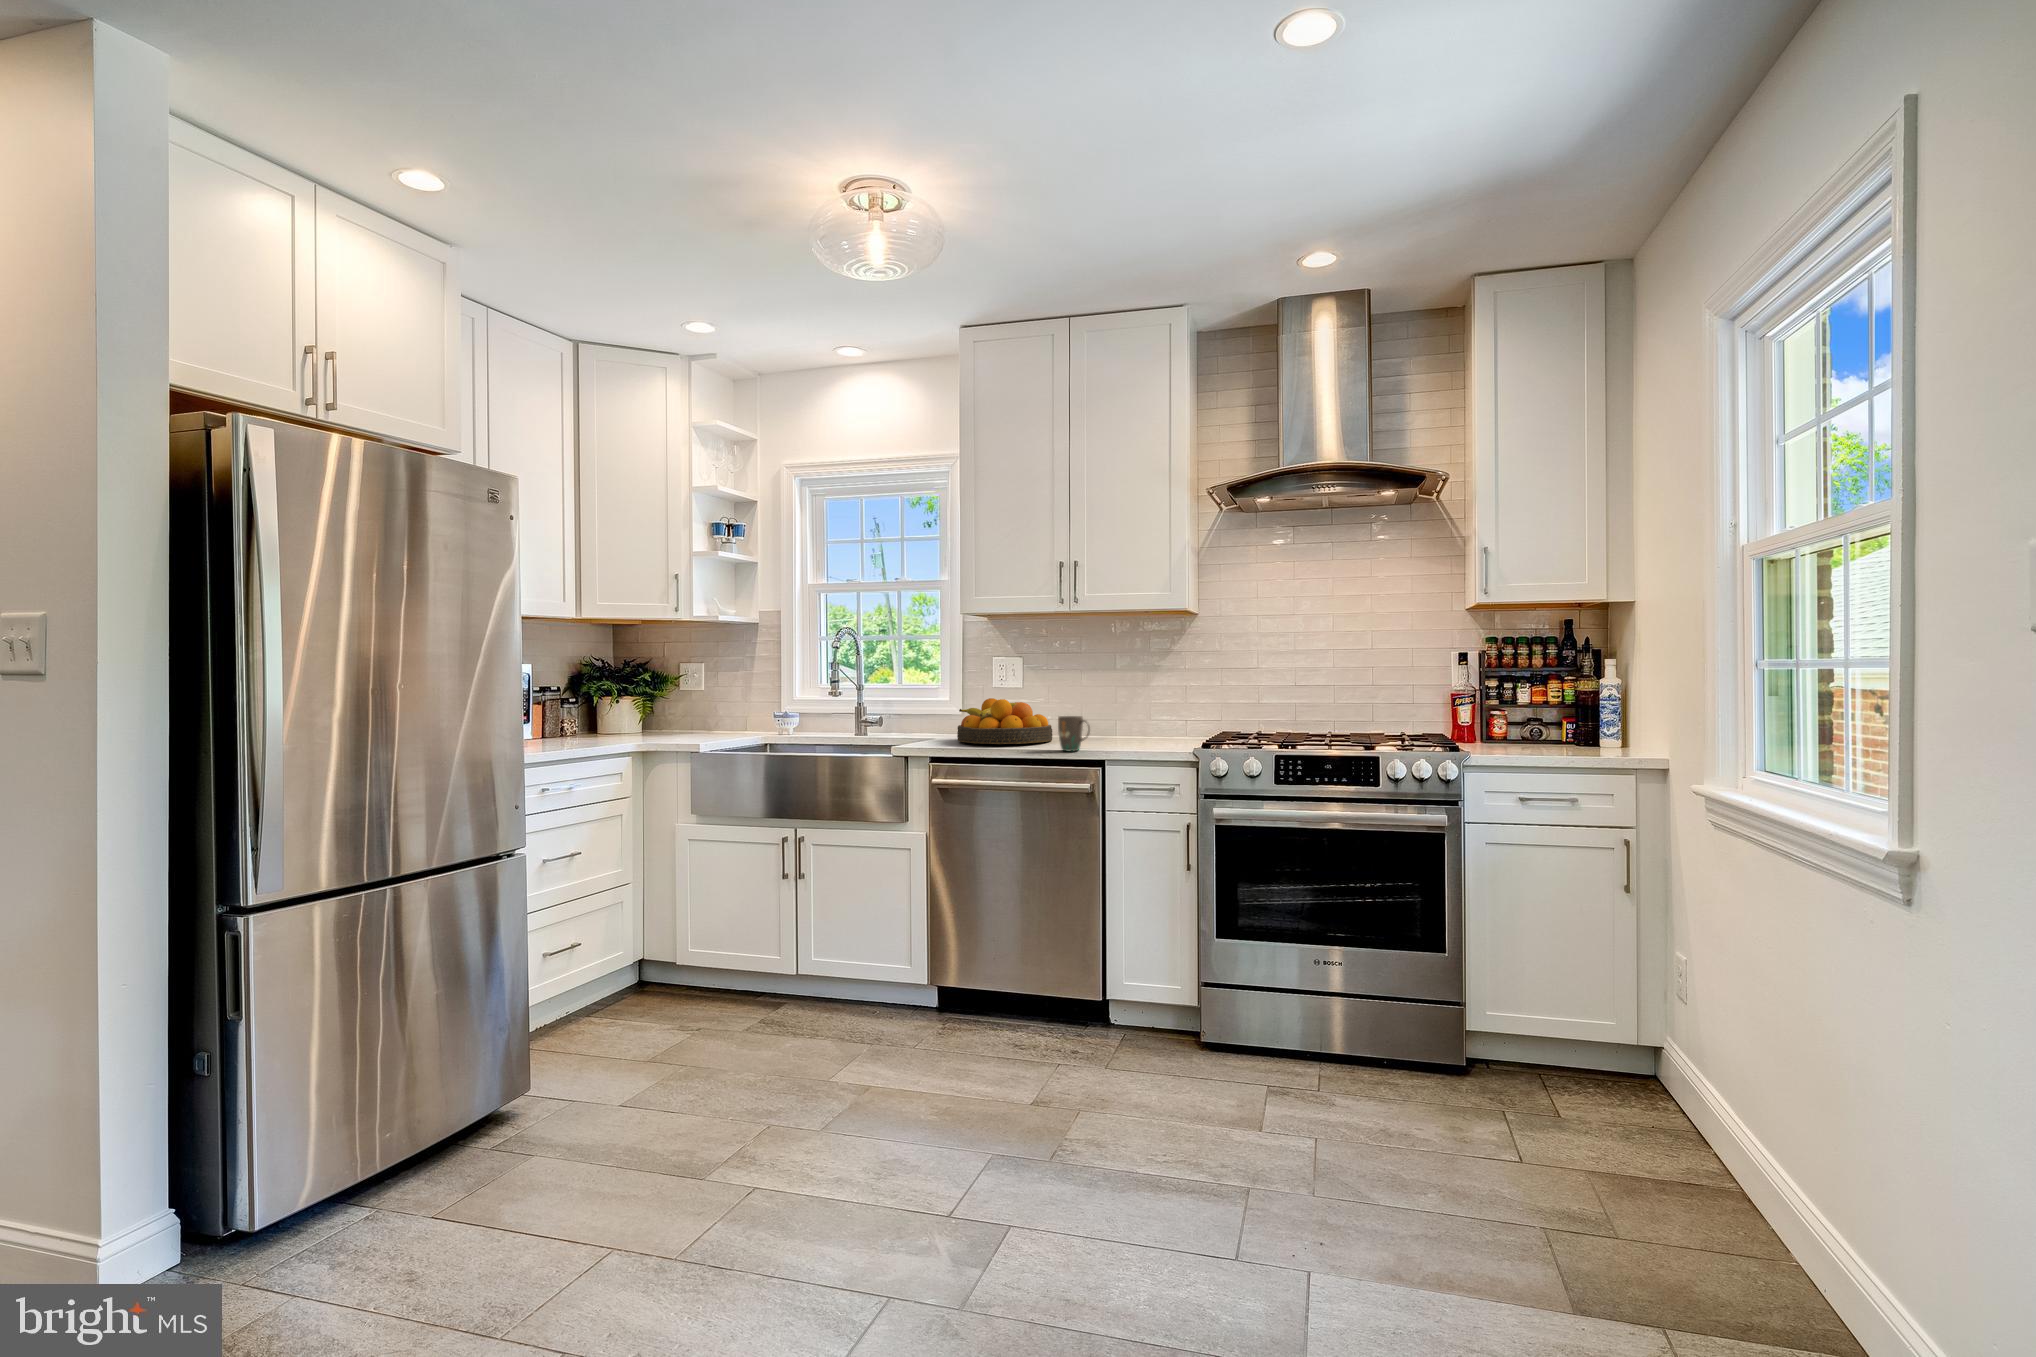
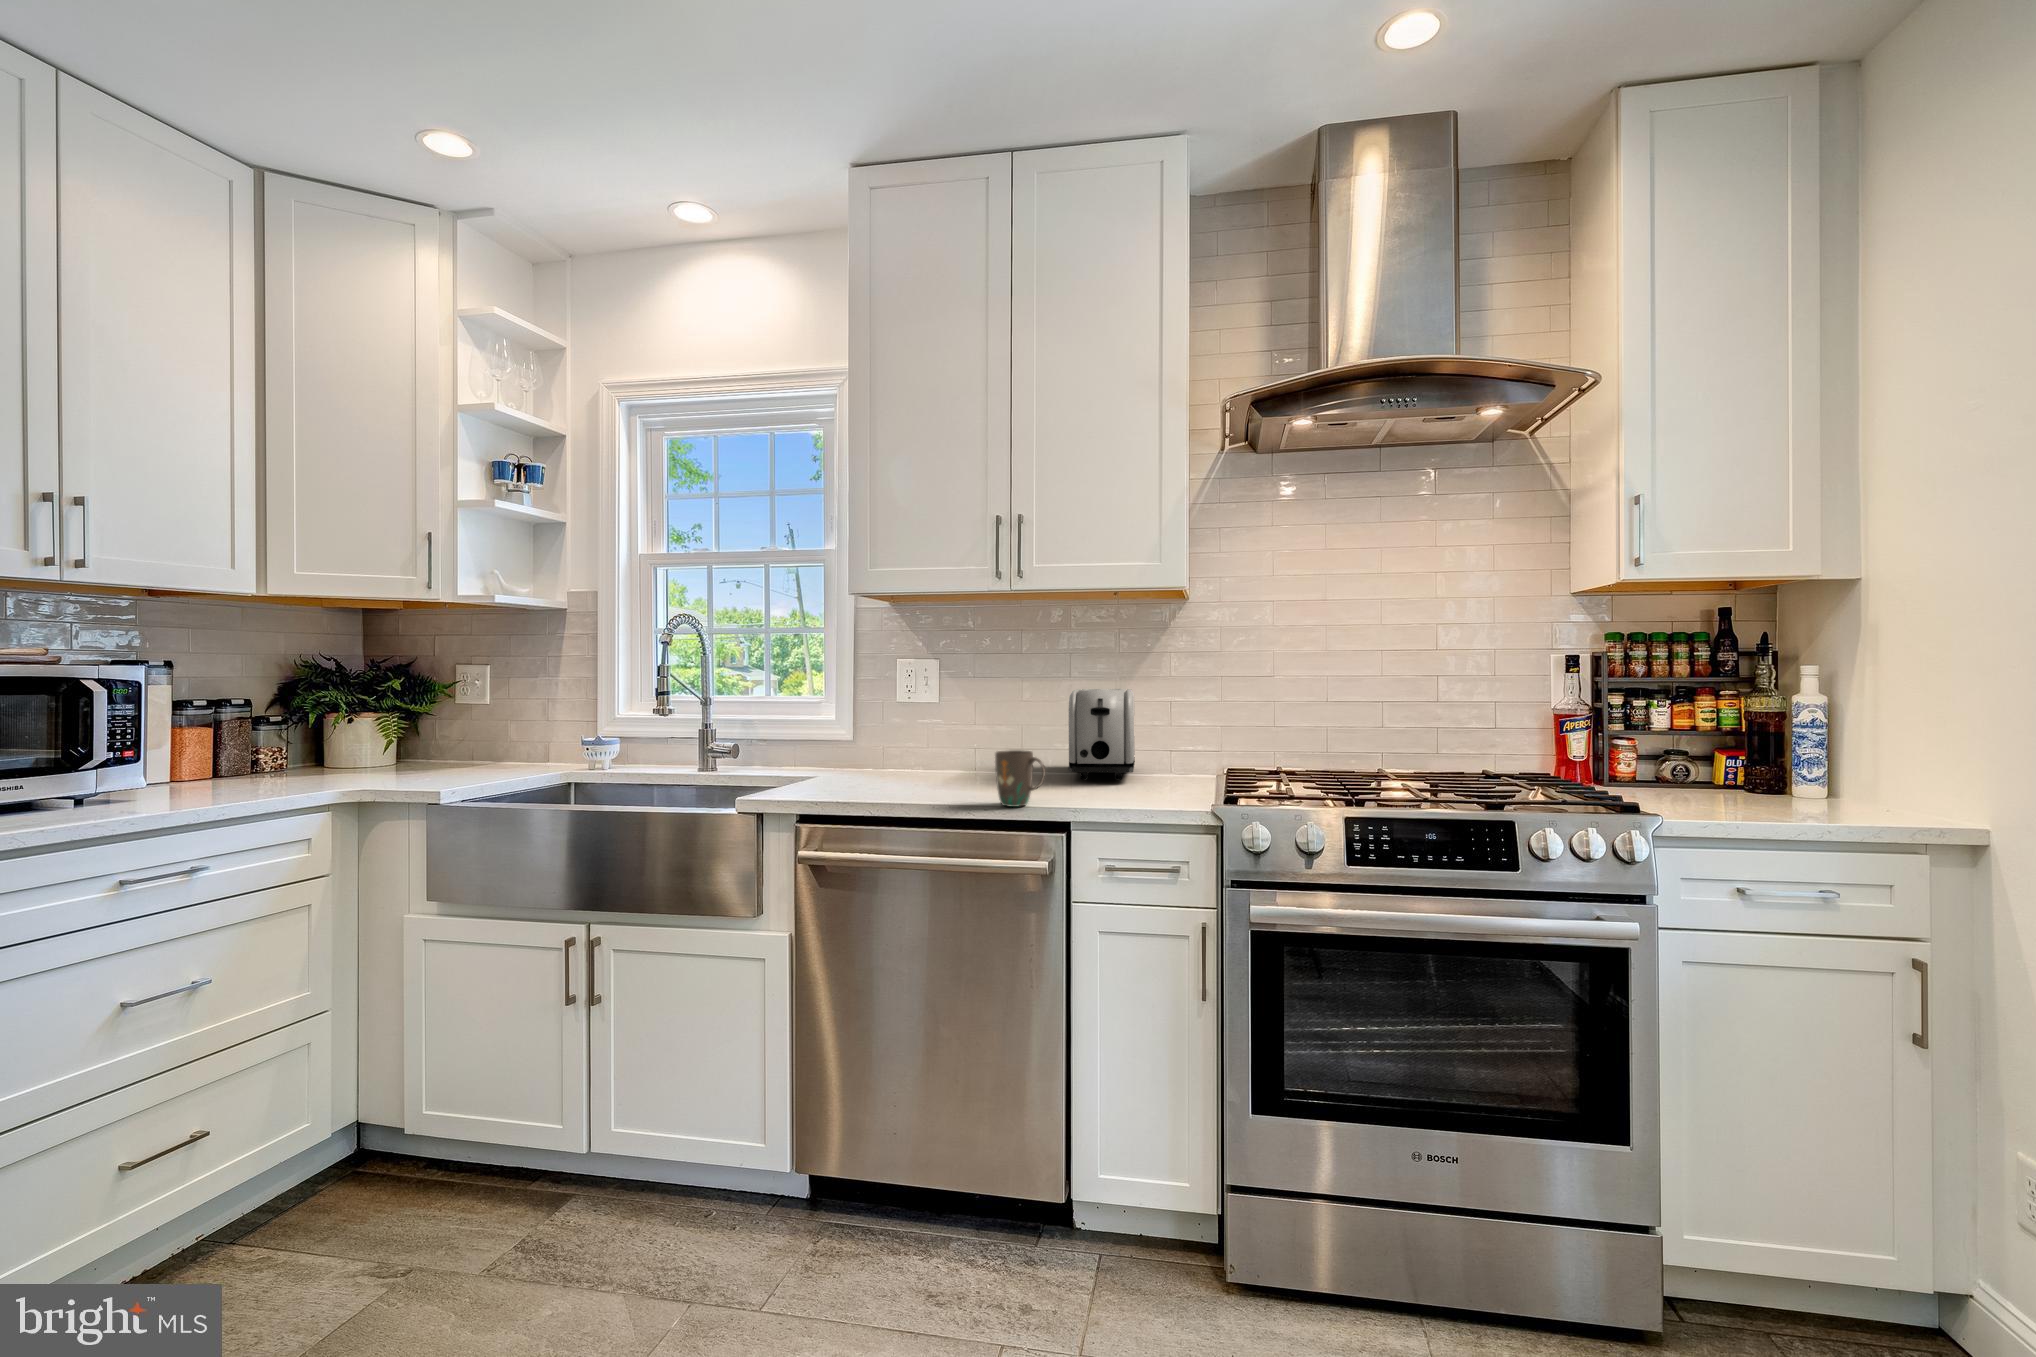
toaster: none [1111,678,1162,739] -> present [1069,689,1135,780]
fruit bowl: present [957,698,1052,744] -> none [842,719,983,791]

